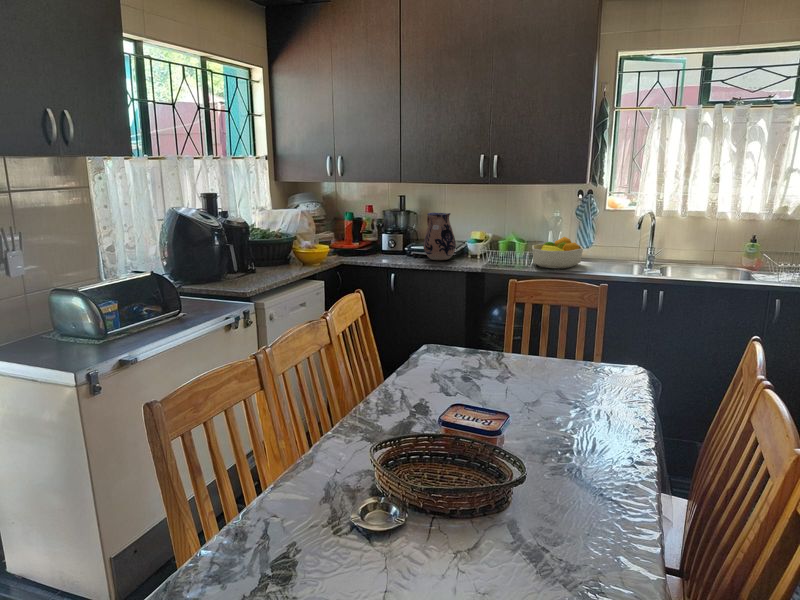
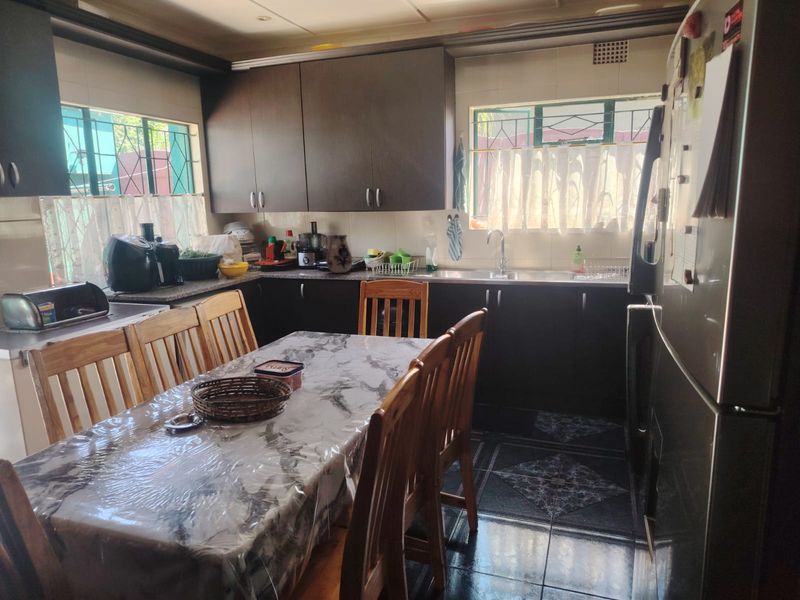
fruit bowl: present [532,237,583,269] -> none [407,251,449,276]

